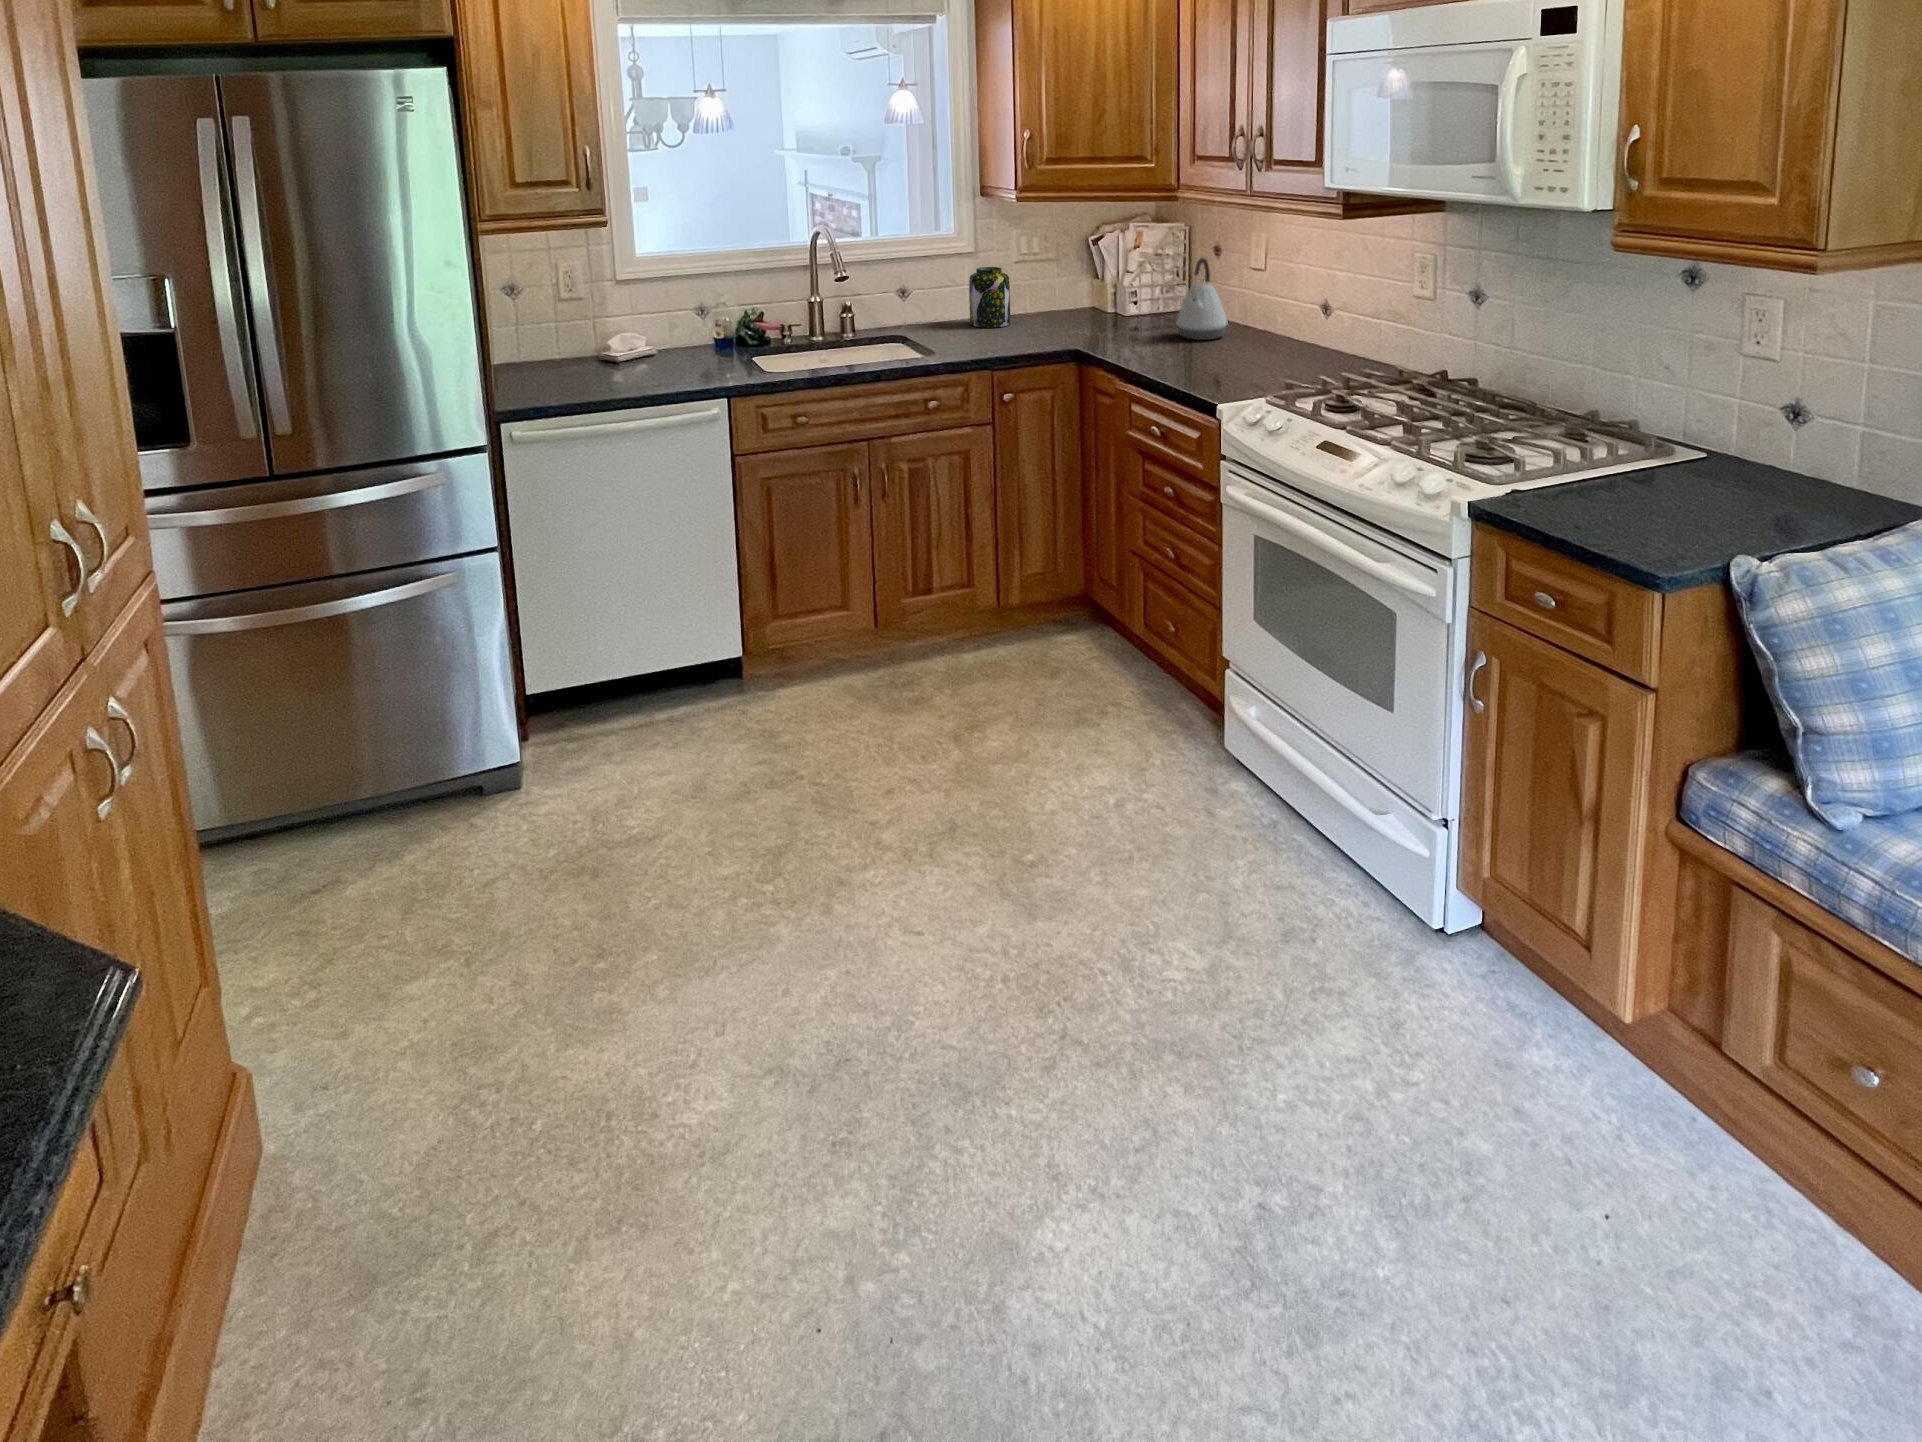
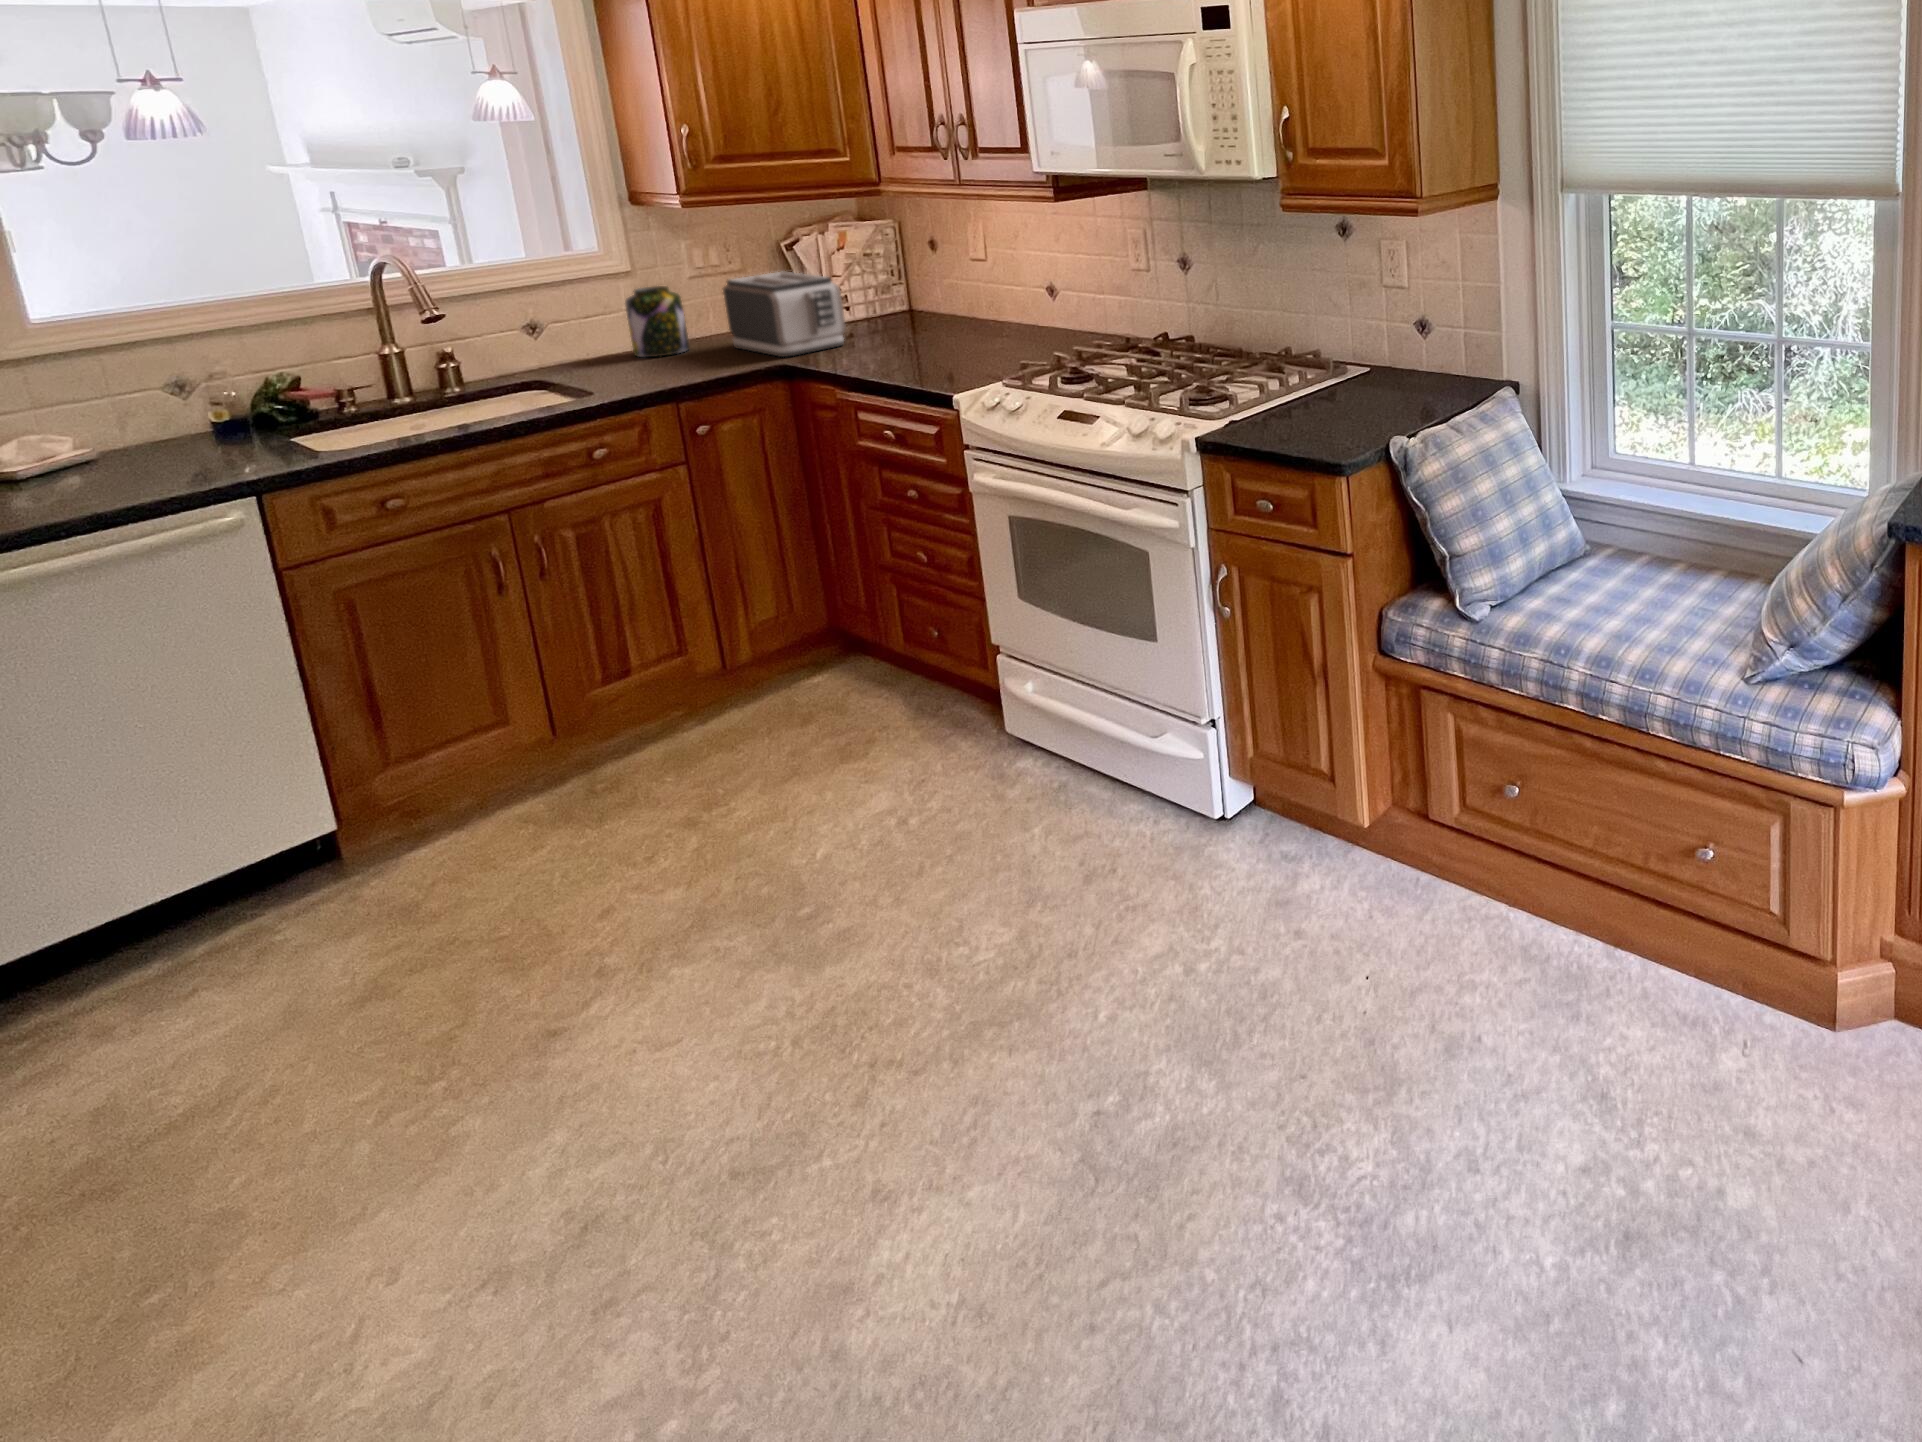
kettle: present [1176,258,1227,340] -> none [896,253,953,338]
toaster: none [1041,264,1133,342] -> present [723,271,845,357]

